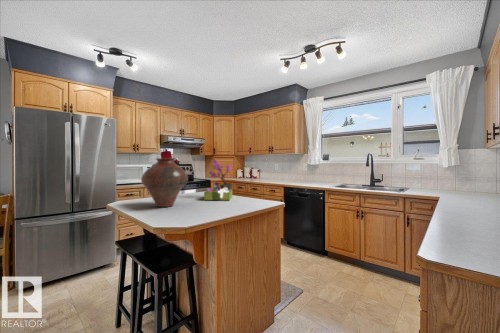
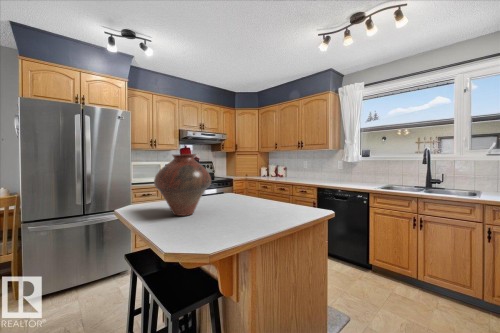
flower arrangement: present [204,160,233,200] -> none [230,155,265,207]

